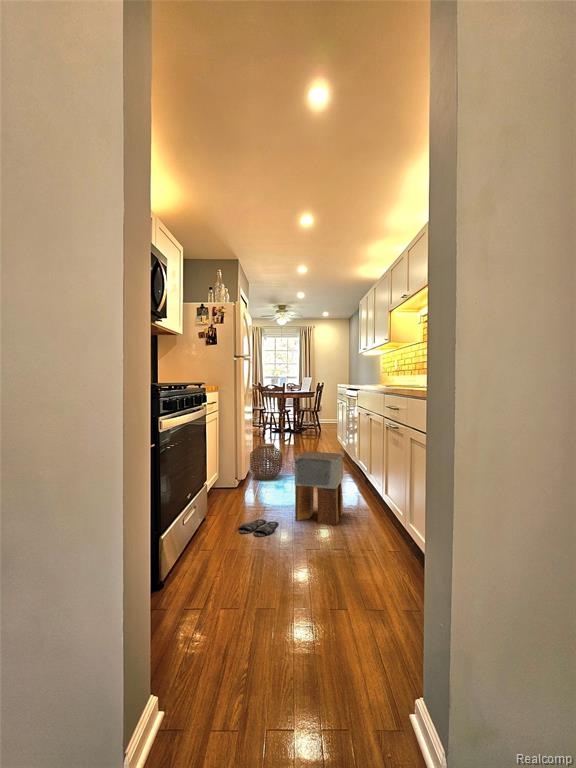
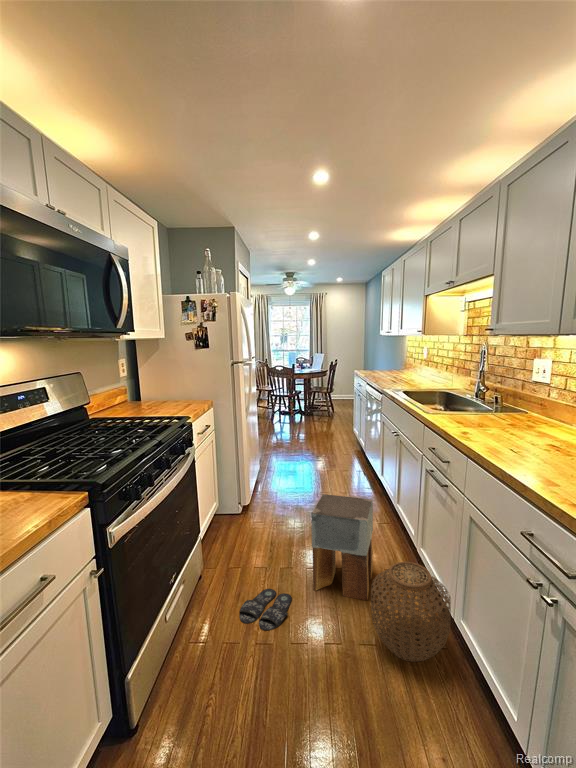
woven basket: present [250,444,282,480] -> present [371,562,451,662]

